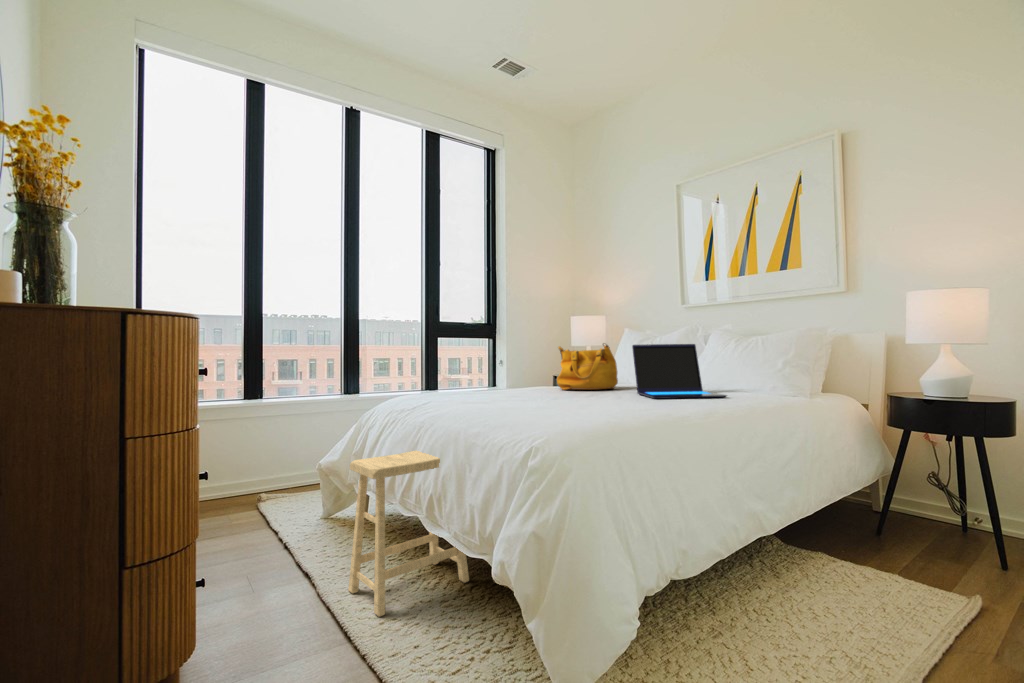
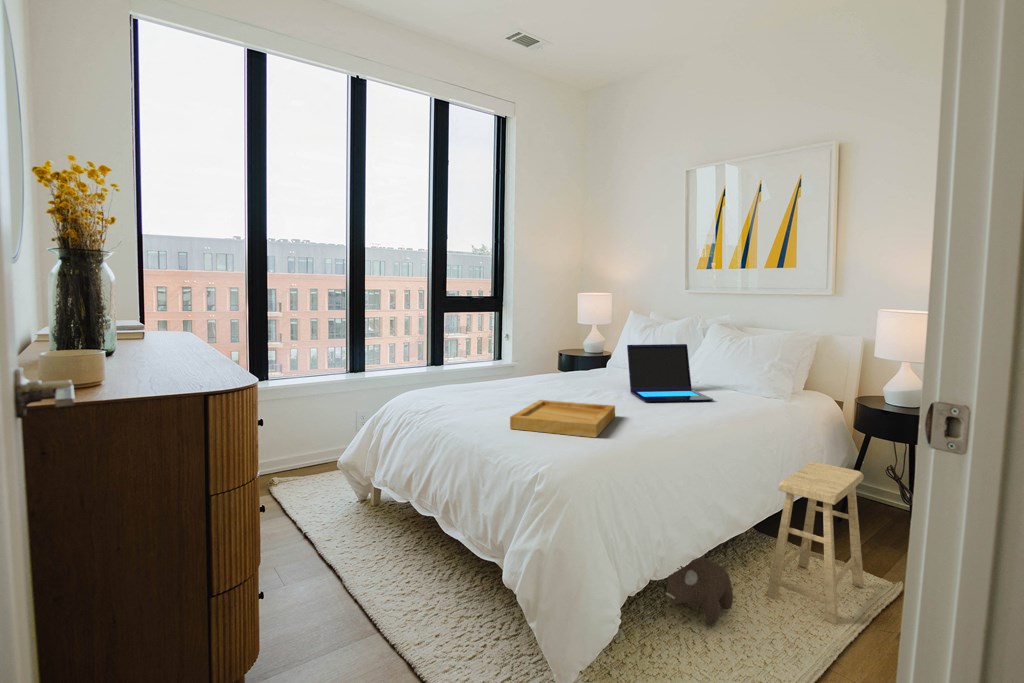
handbag: present [557,343,618,390] -> none [554,338,612,385]
tray: none [506,392,622,418] -> present [510,400,615,437]
footstool: present [348,450,469,617] -> present [767,462,864,624]
plush toy: none [681,556,768,637] -> present [666,558,733,625]

